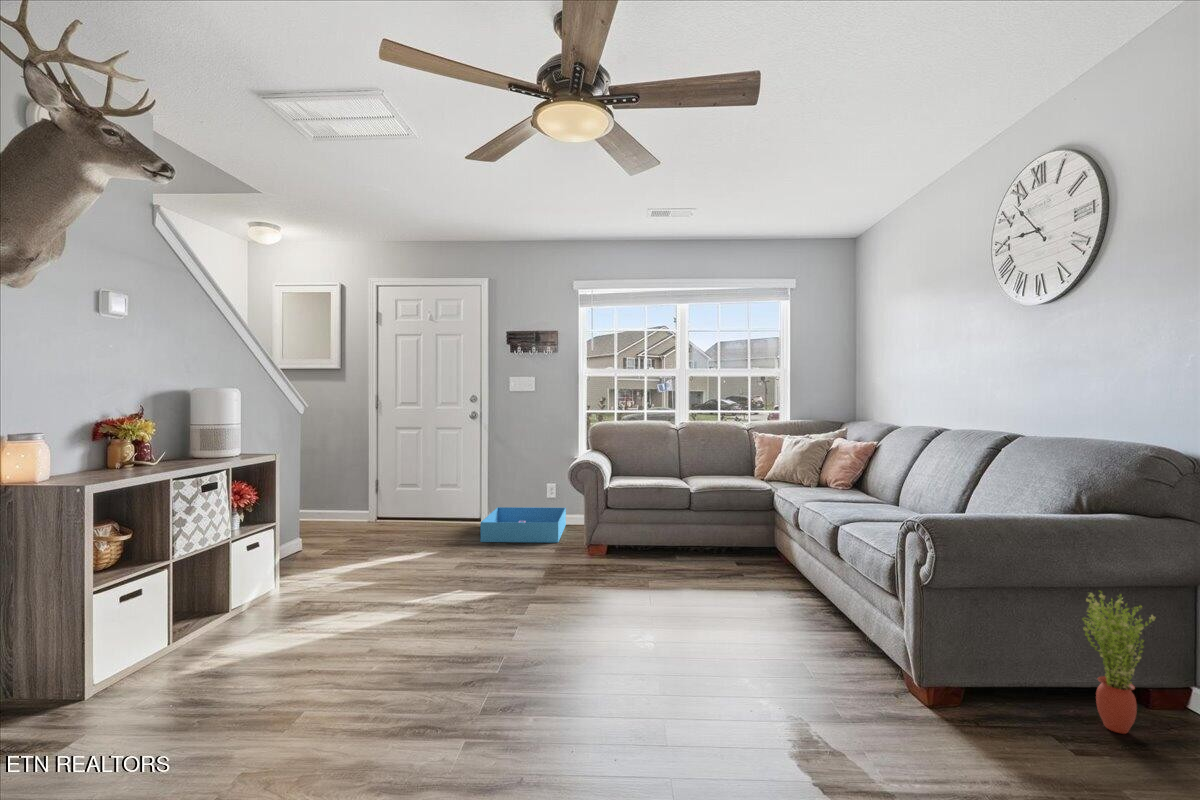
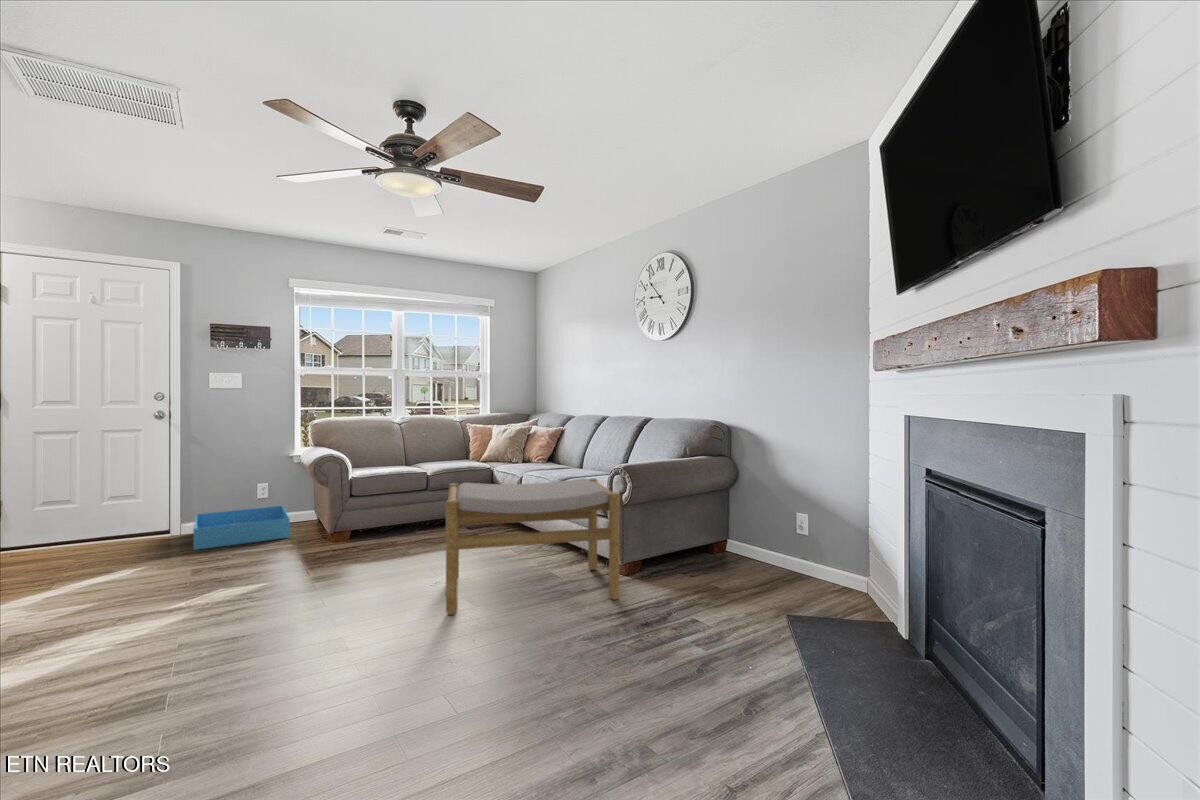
footstool: none [622,513,894,752] -> present [446,478,620,615]
potted plant: present [1083,591,1155,733] -> none [692,496,719,566]

